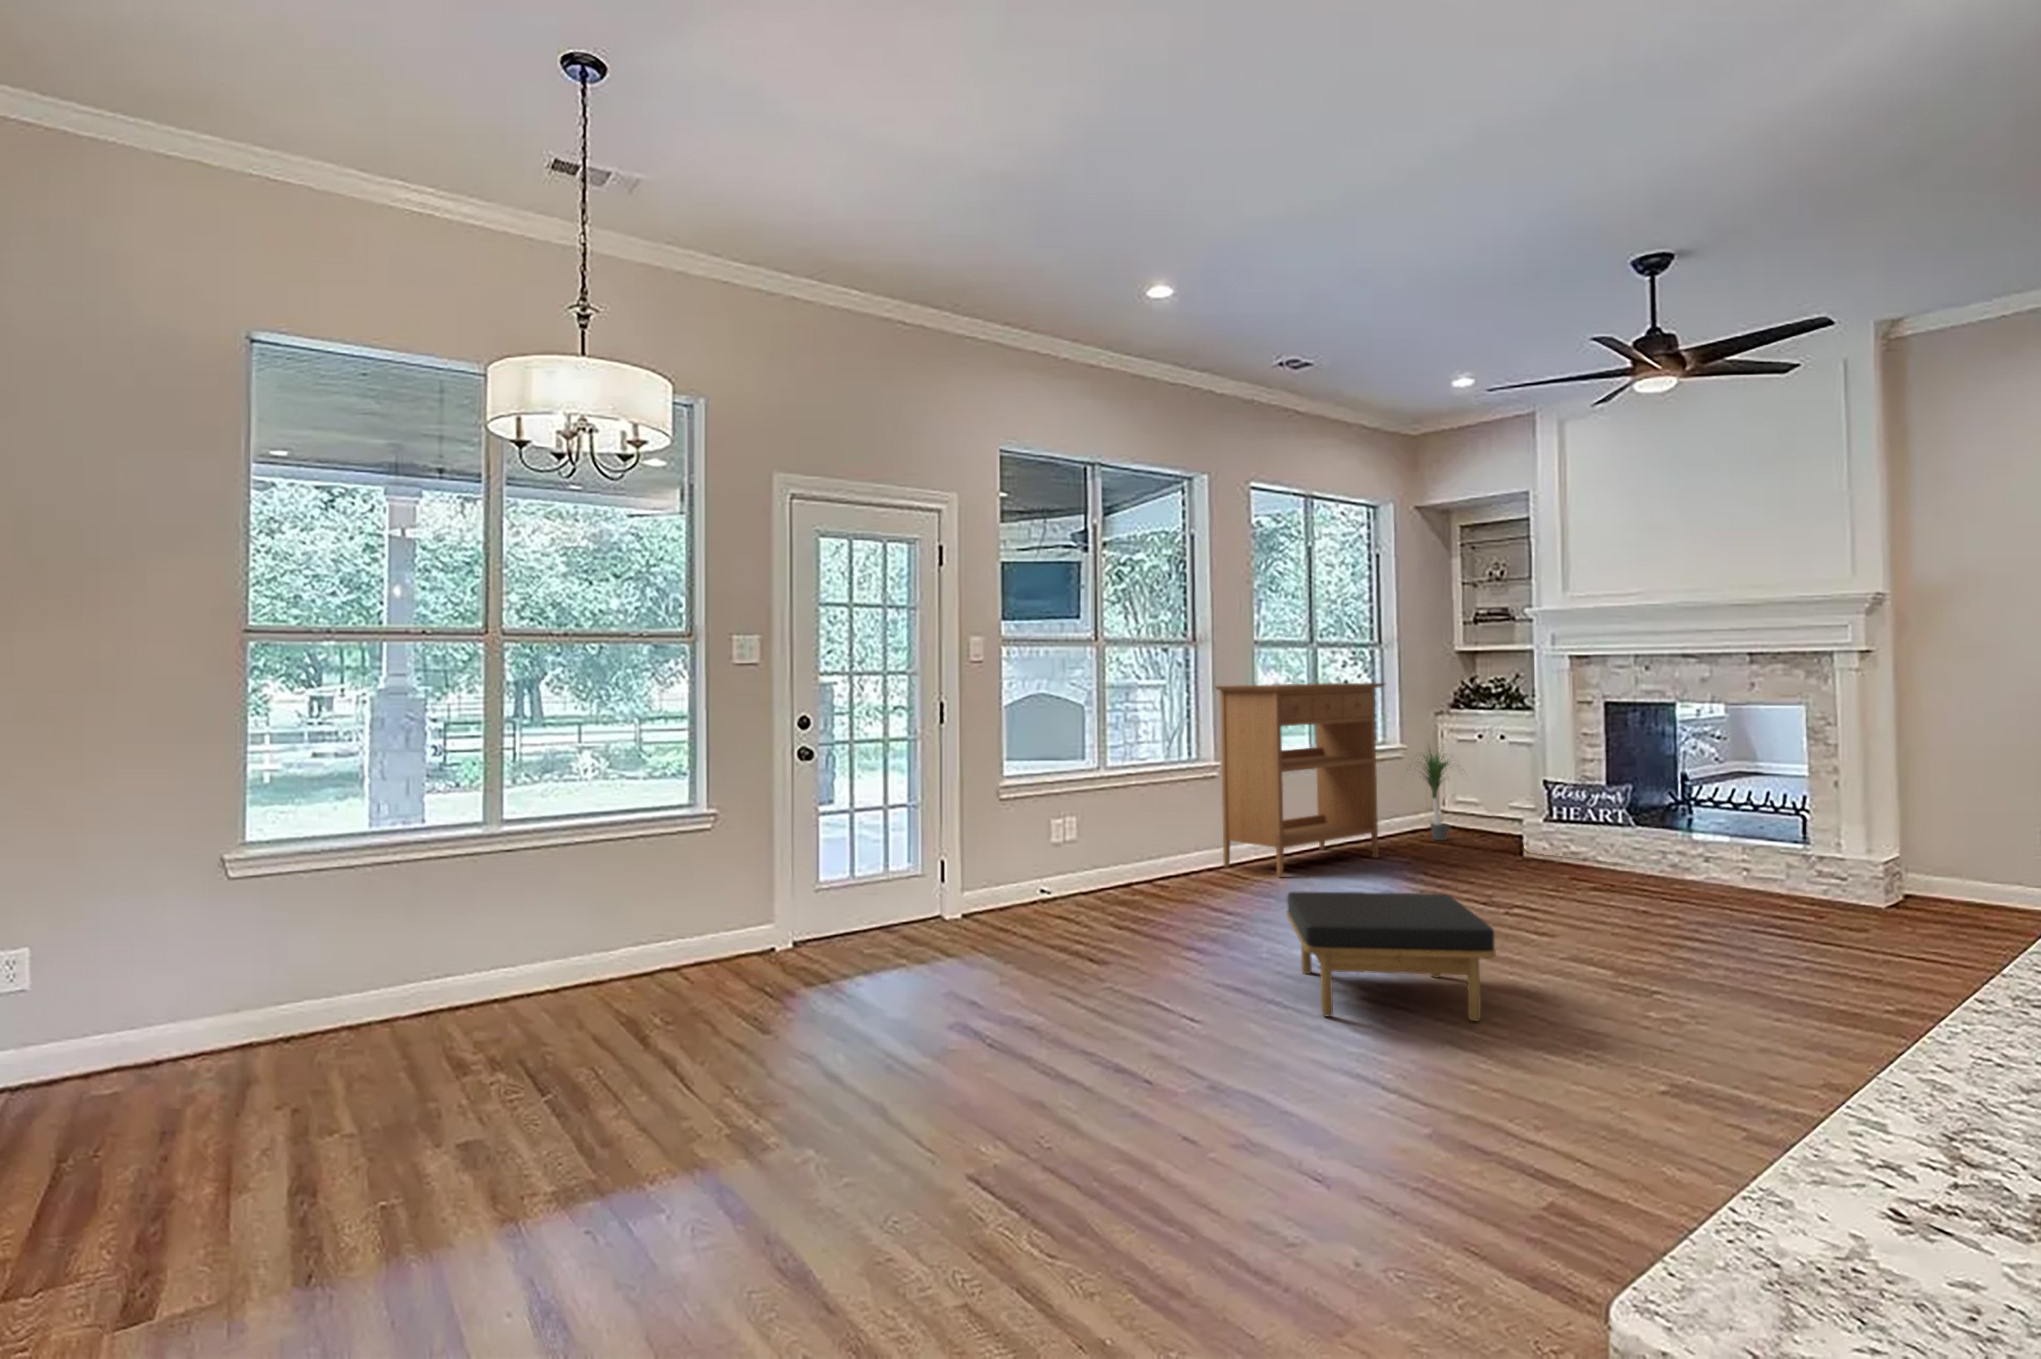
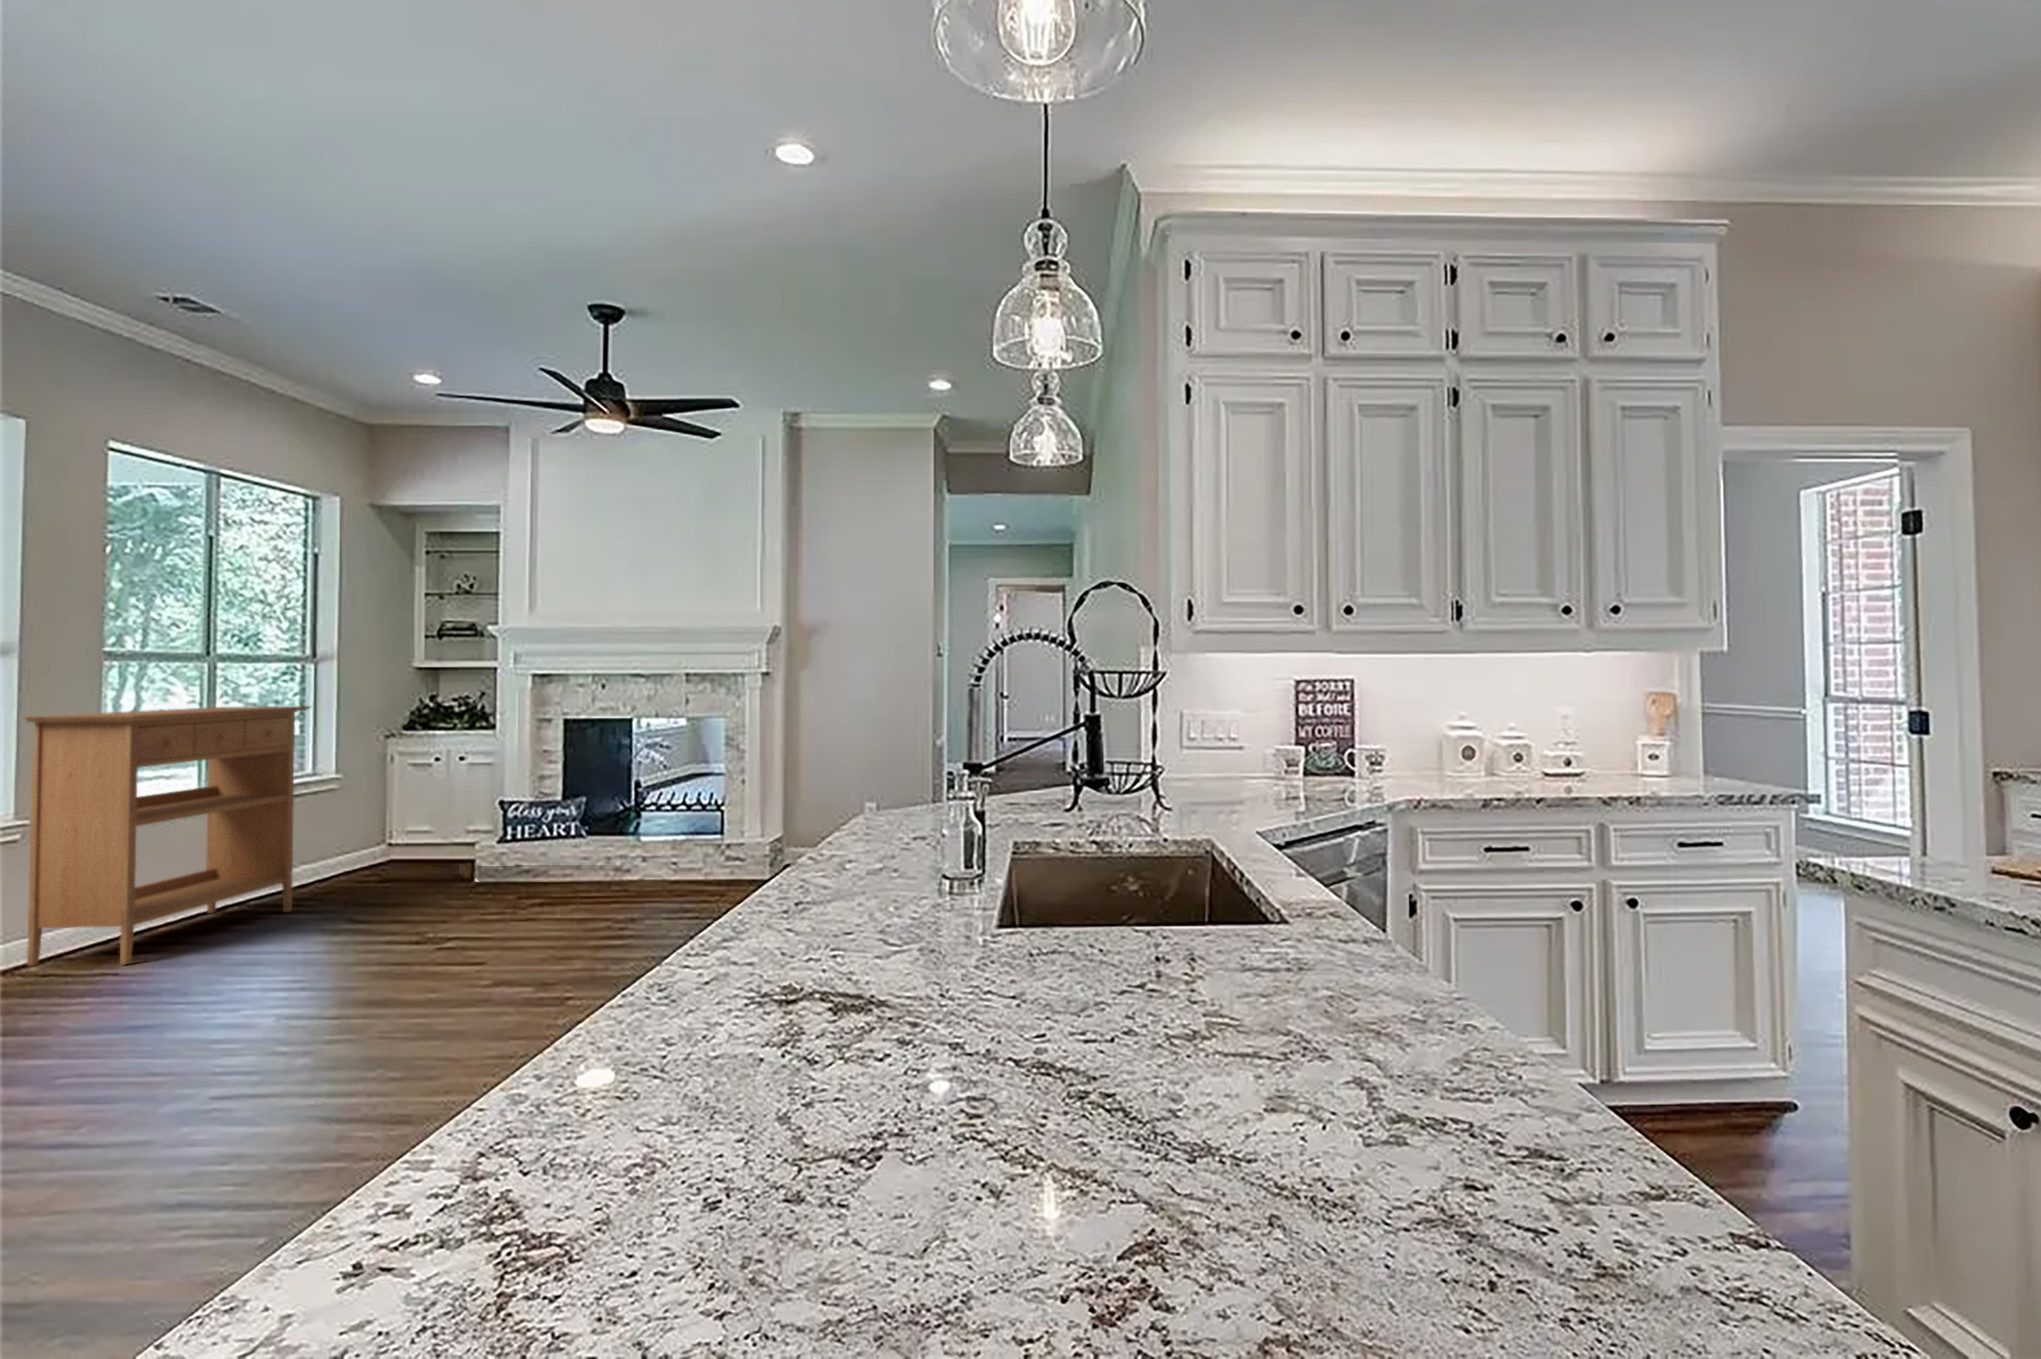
potted plant: present [1409,749,1449,840] -> none [333,763,422,876]
ottoman: present [1287,892,1496,1021] -> none [83,963,385,1176]

